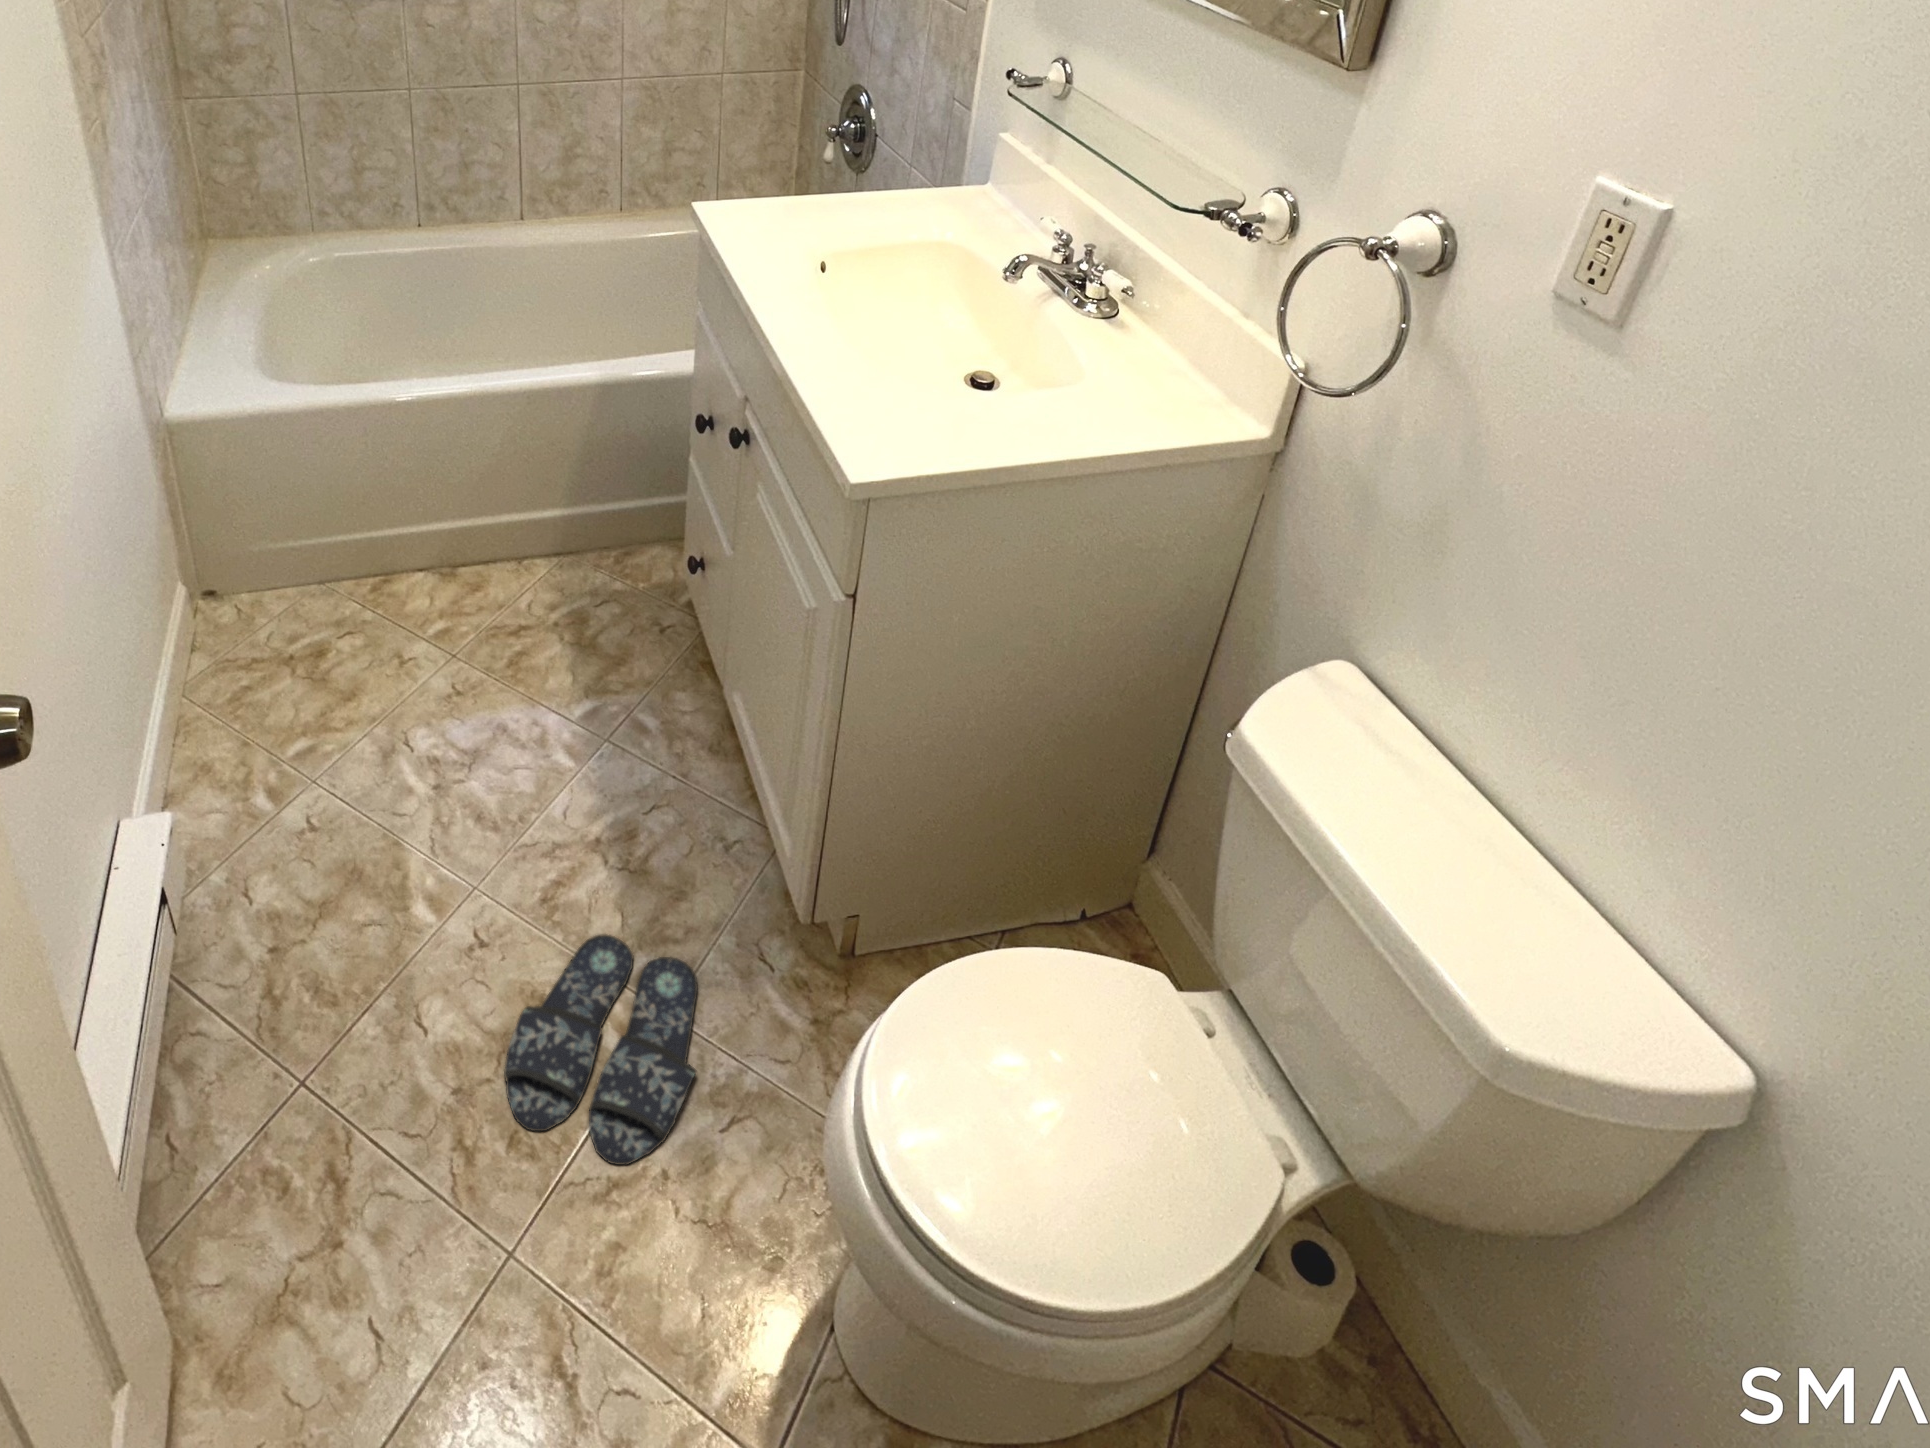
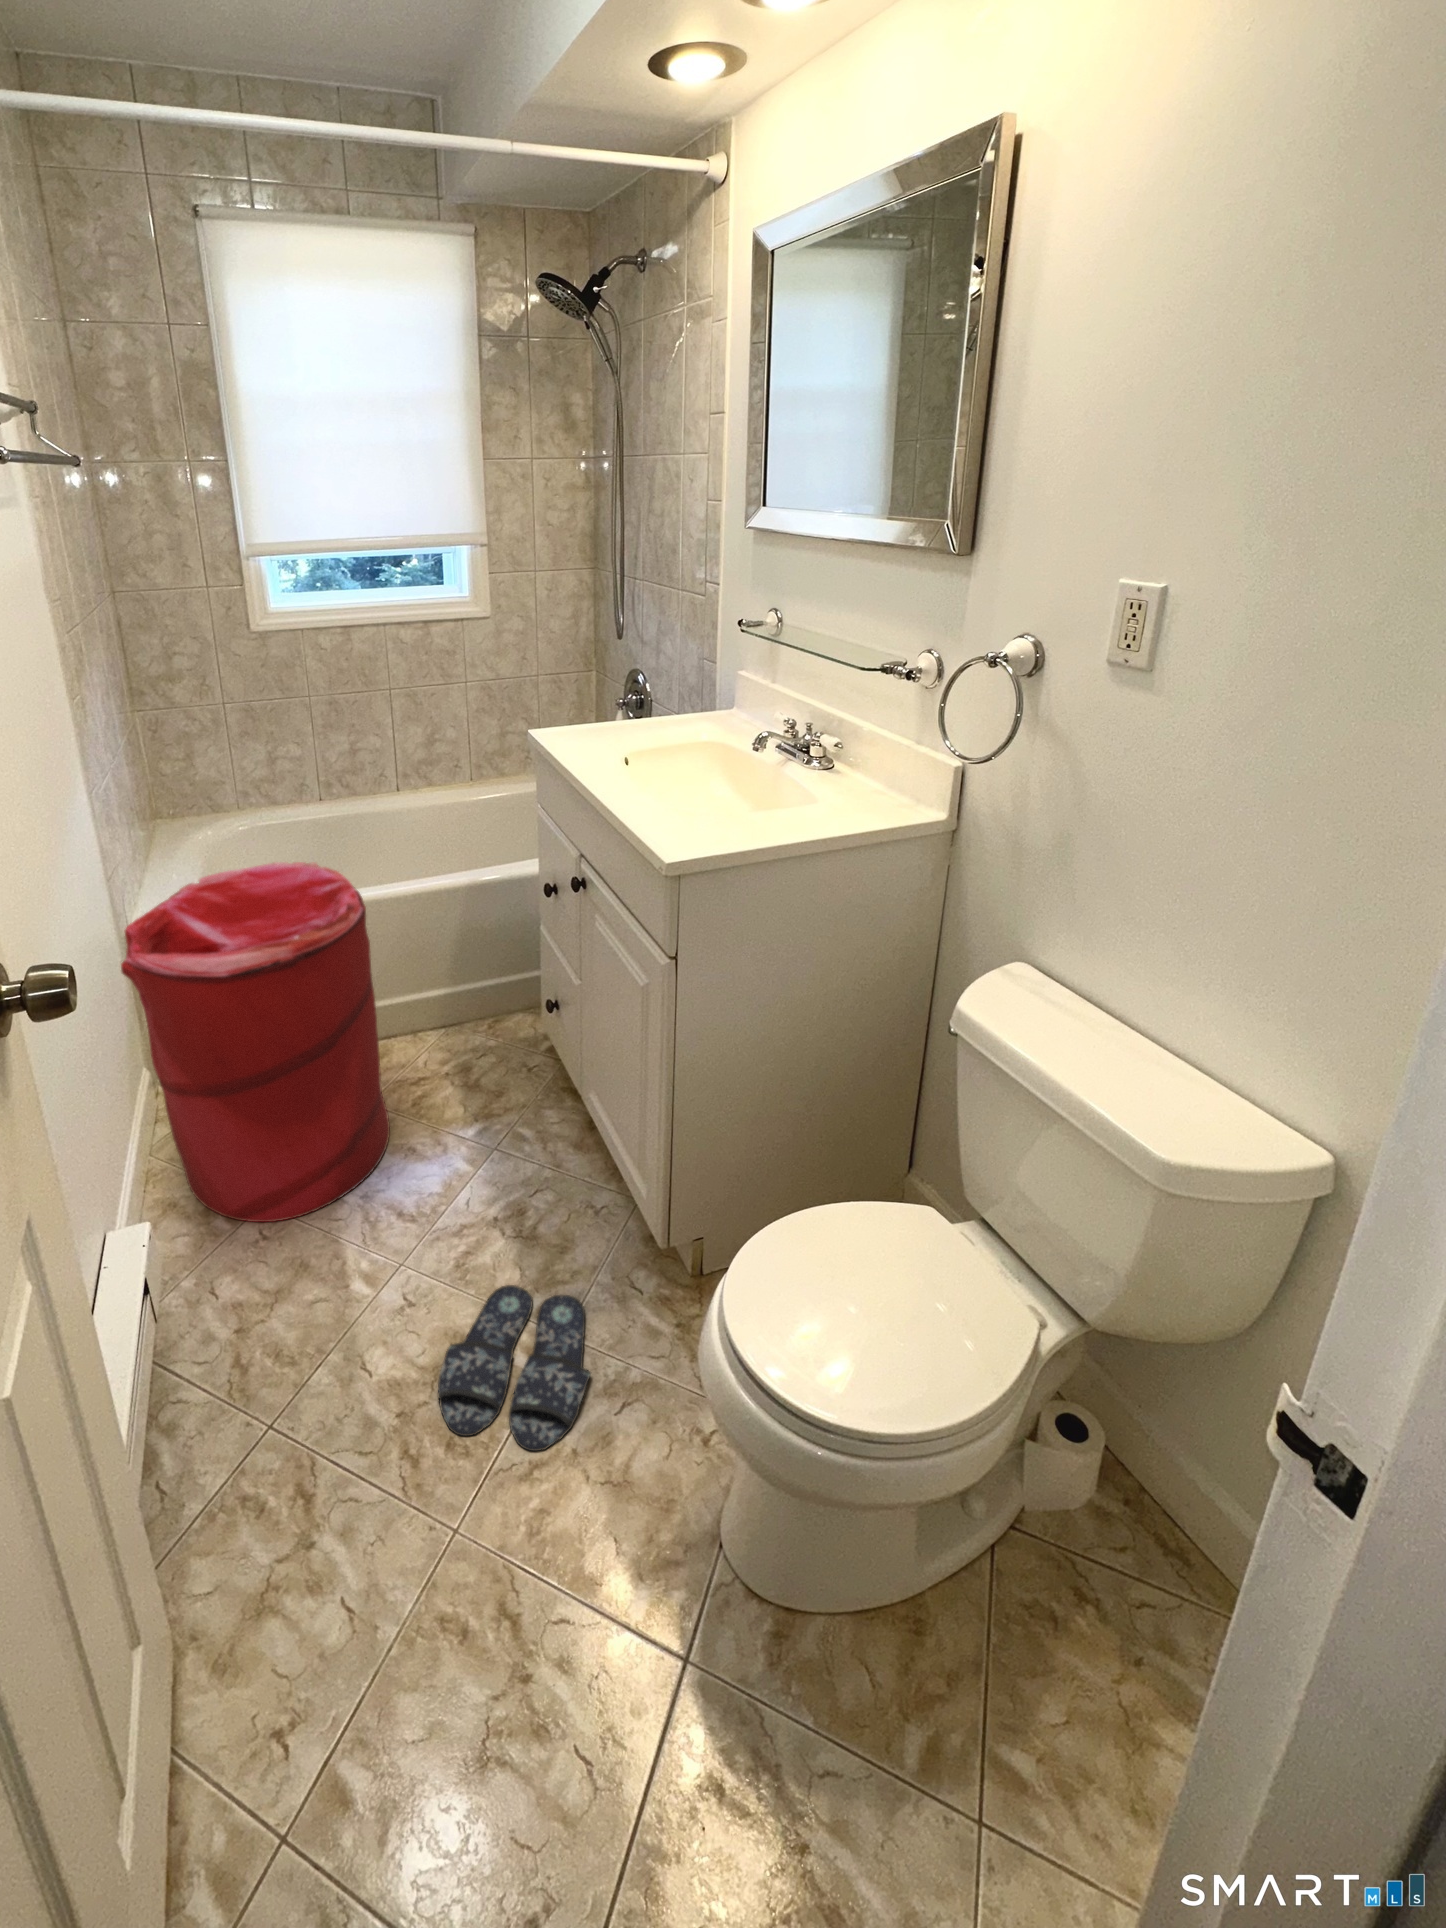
laundry hamper: none [143,349,477,806] -> present [121,862,390,1222]

